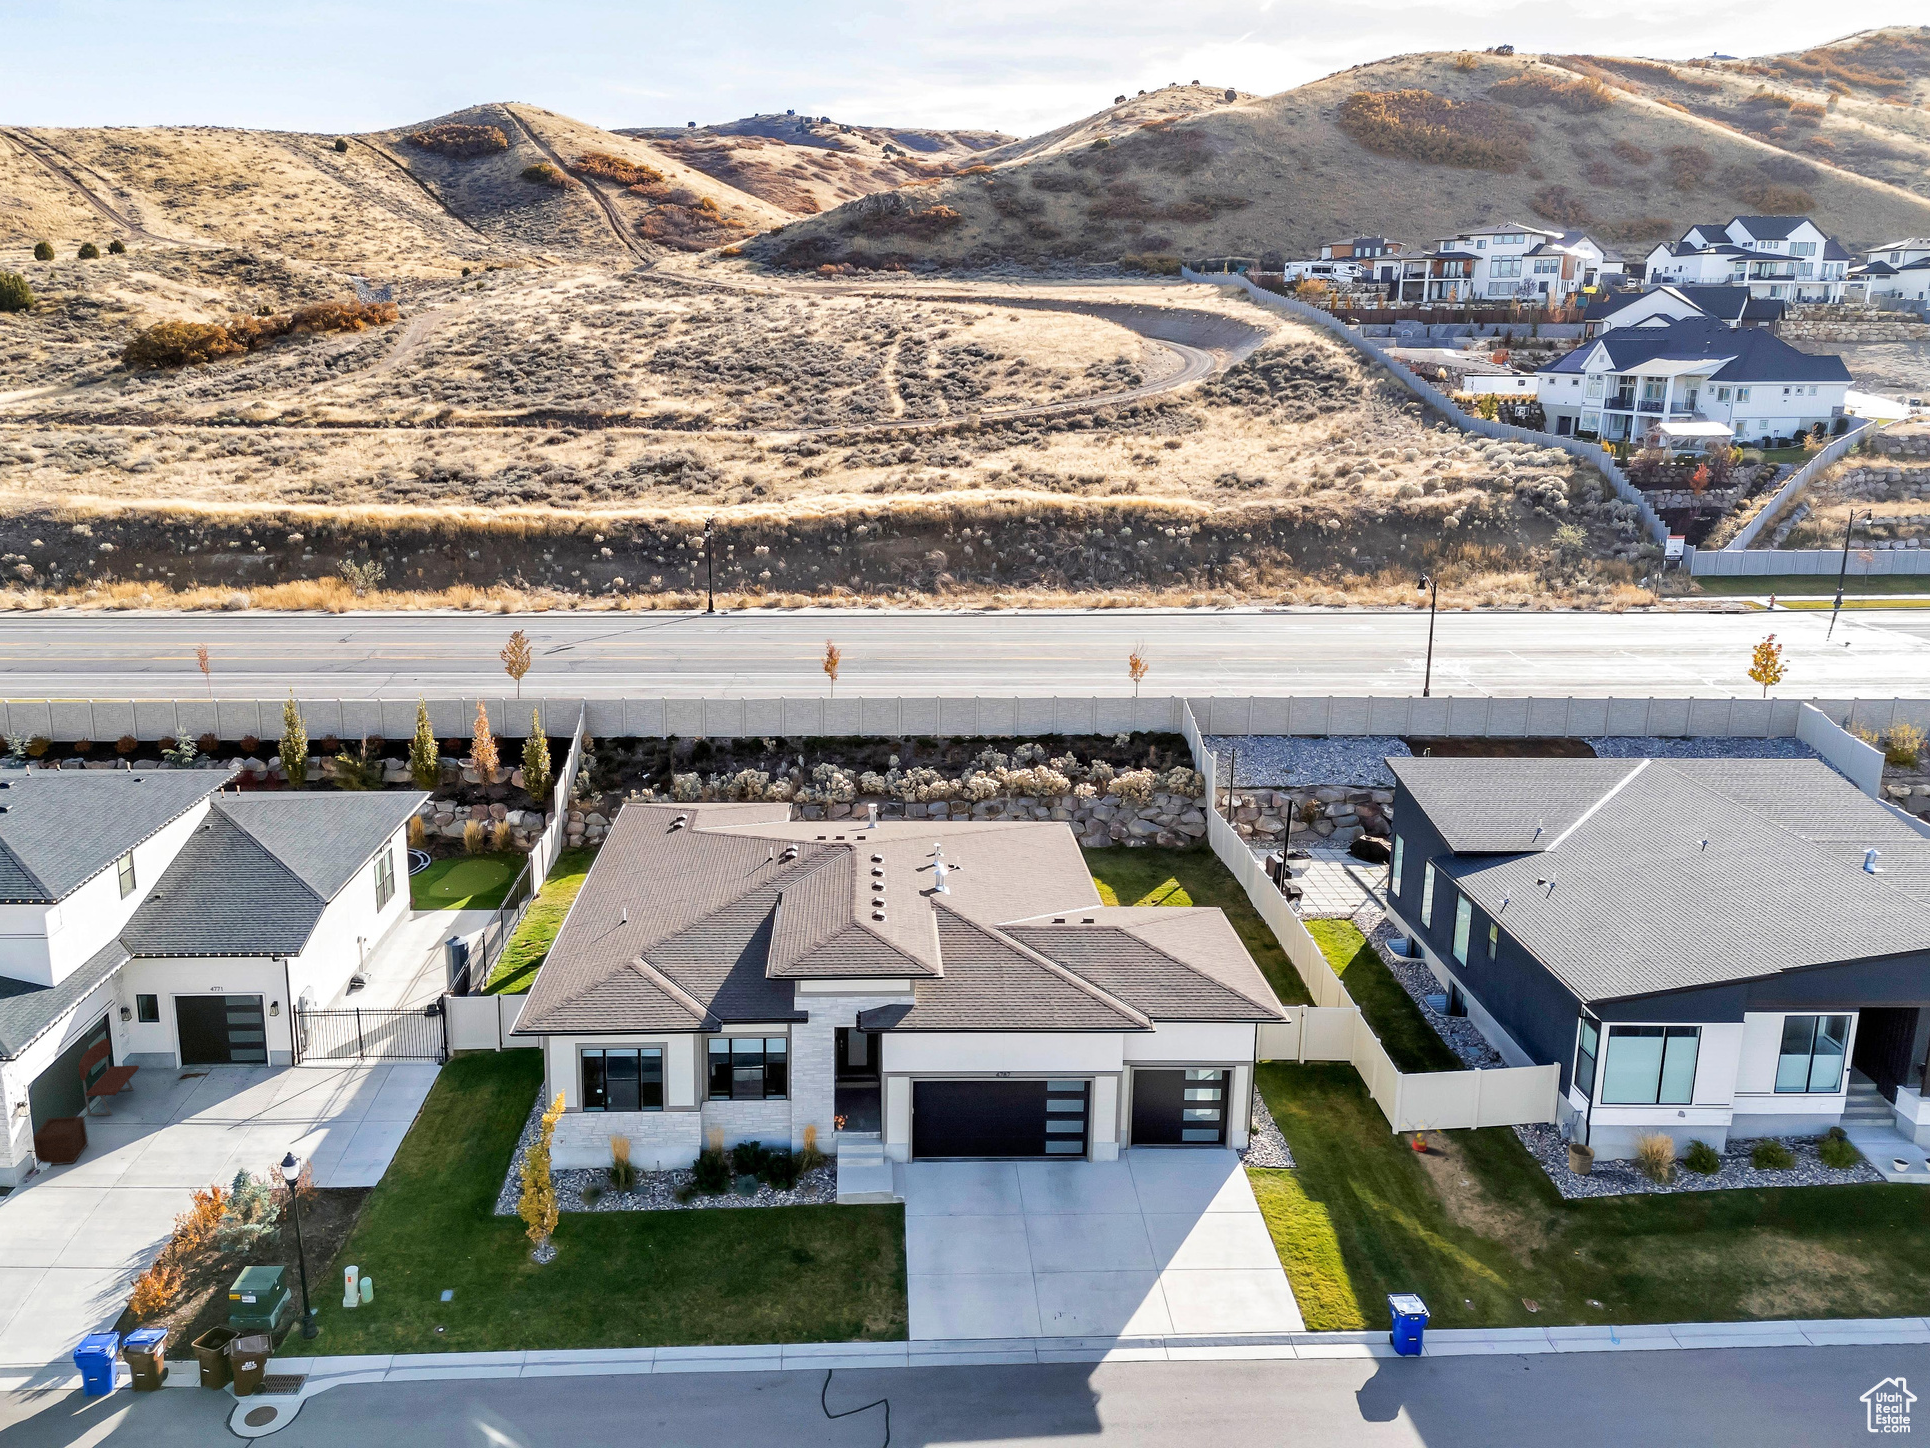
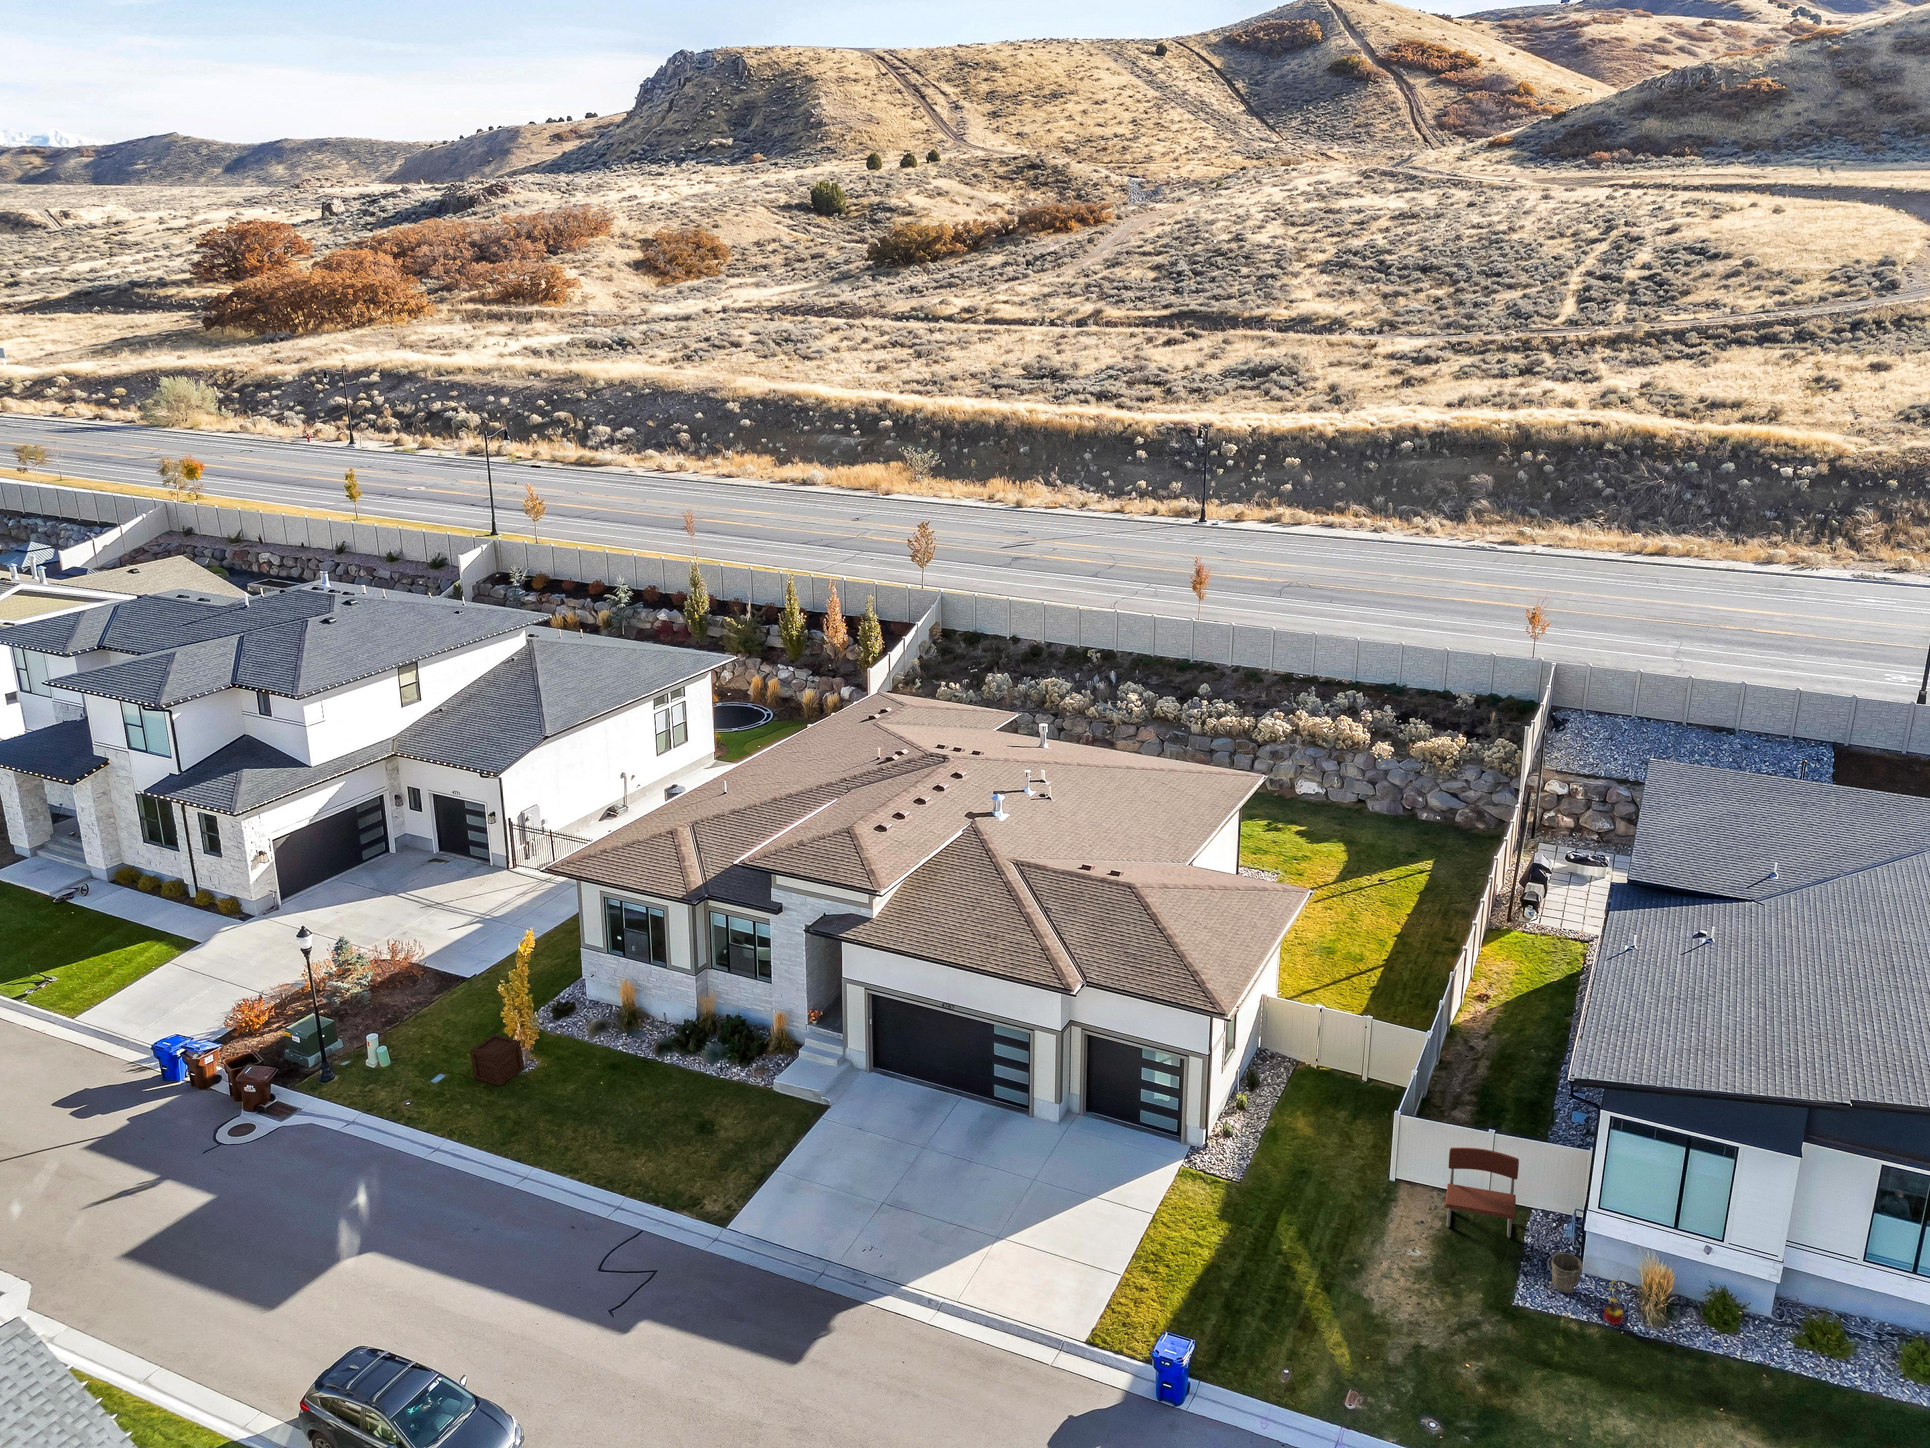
bench: present [79,1039,139,1116] -> present [1445,1148,1519,1238]
wooden crate: present [33,1116,88,1165] -> present [470,1034,524,1086]
decorative plant: present [1411,1120,1441,1152] -> present [1604,1281,1624,1325]

